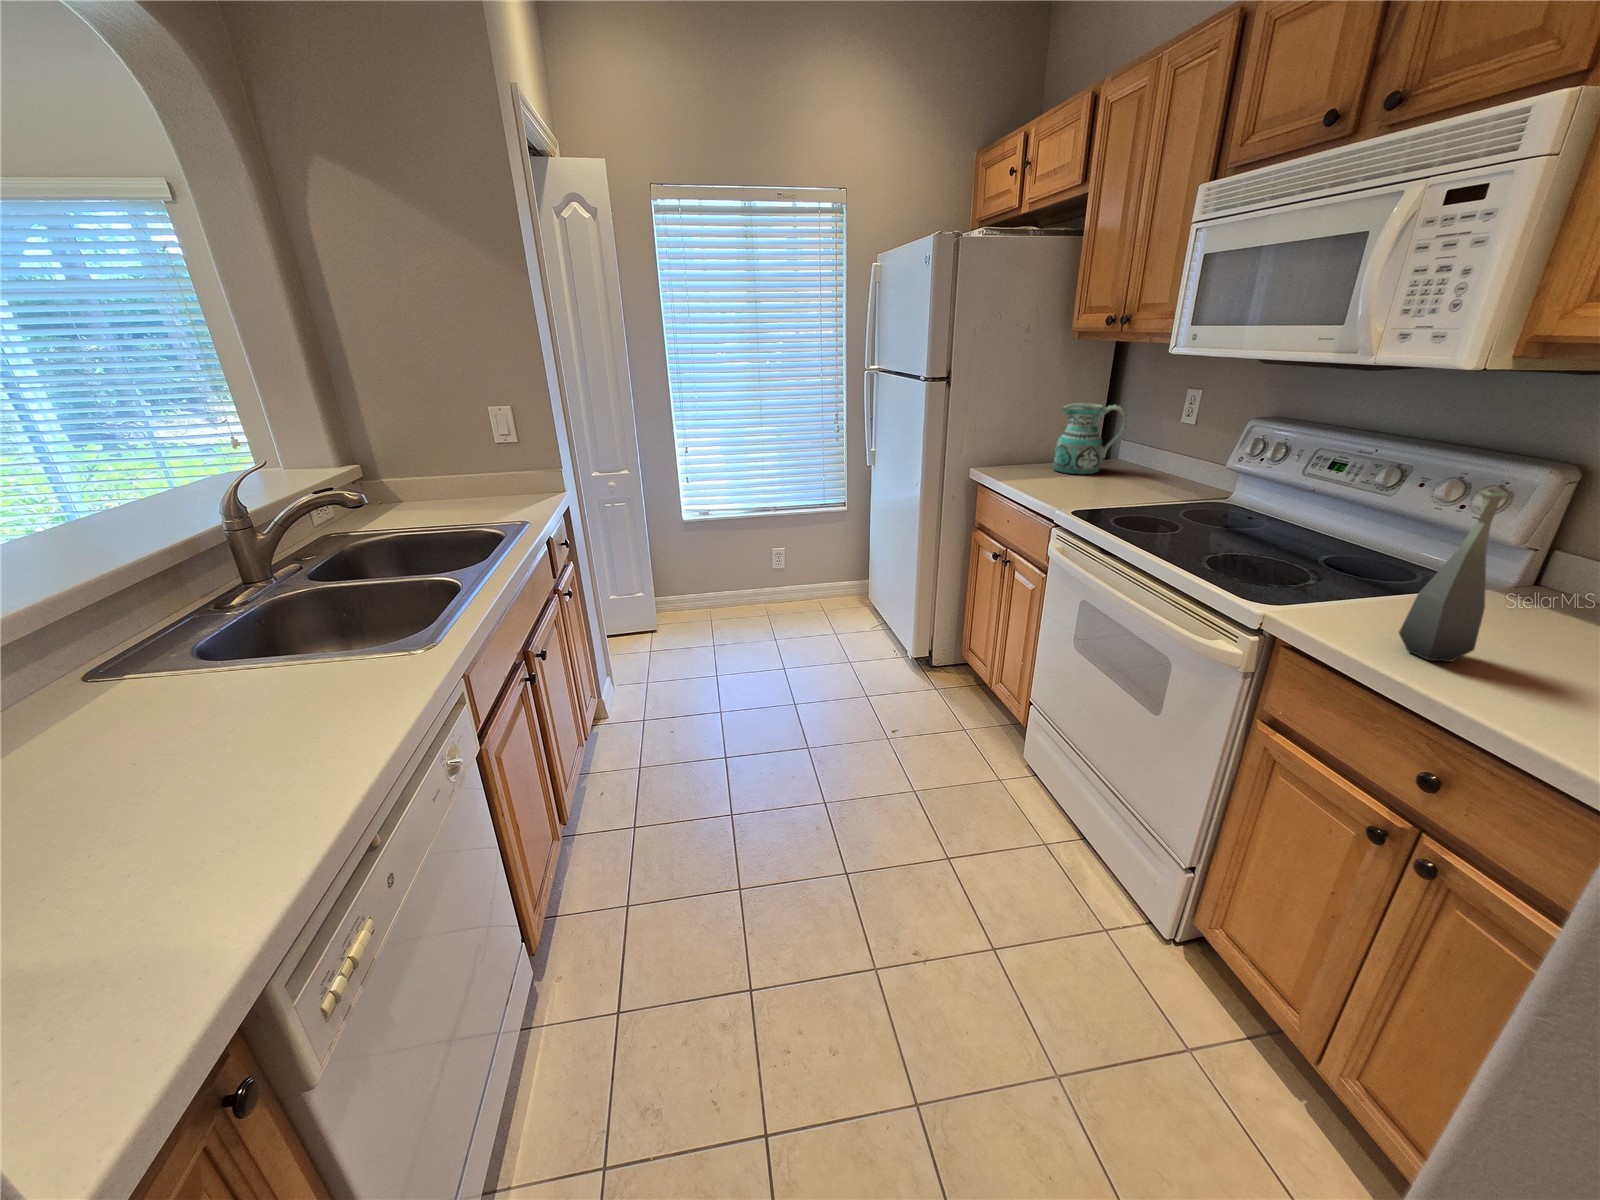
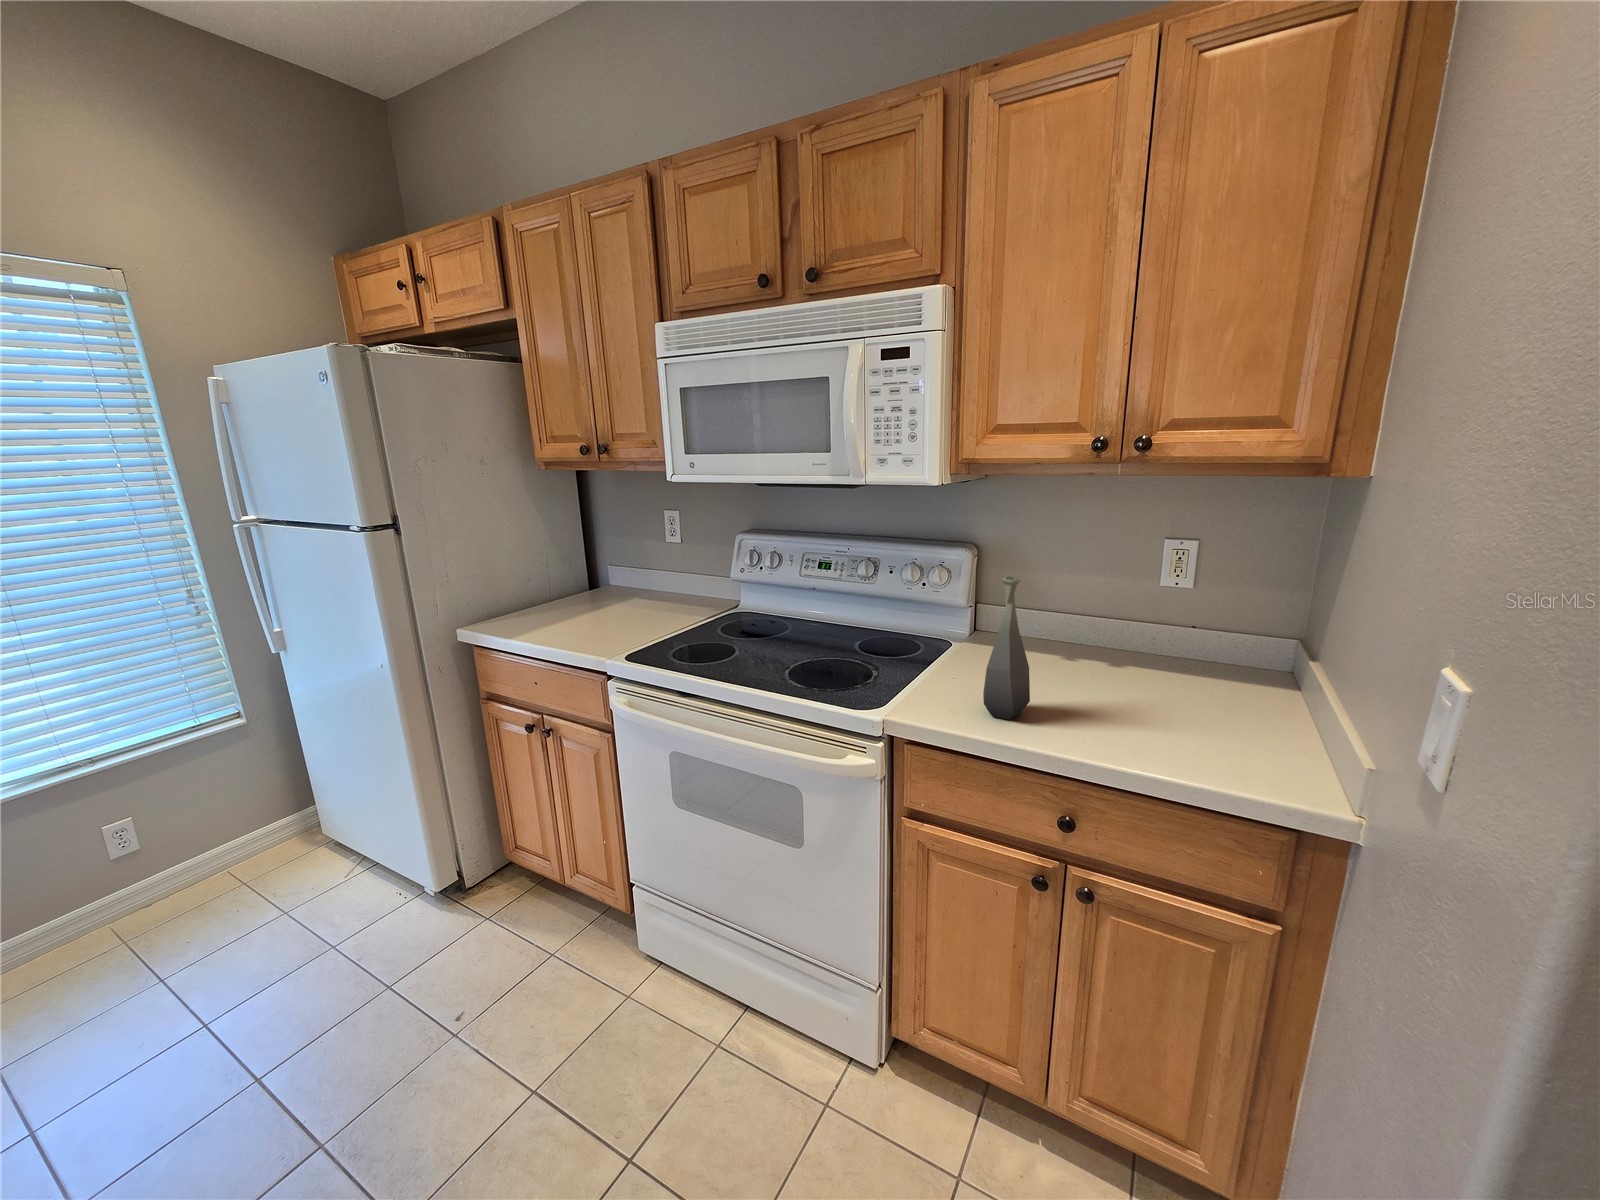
ceramic pitcher: present [1053,403,1127,474] -> none [546,532,617,611]

